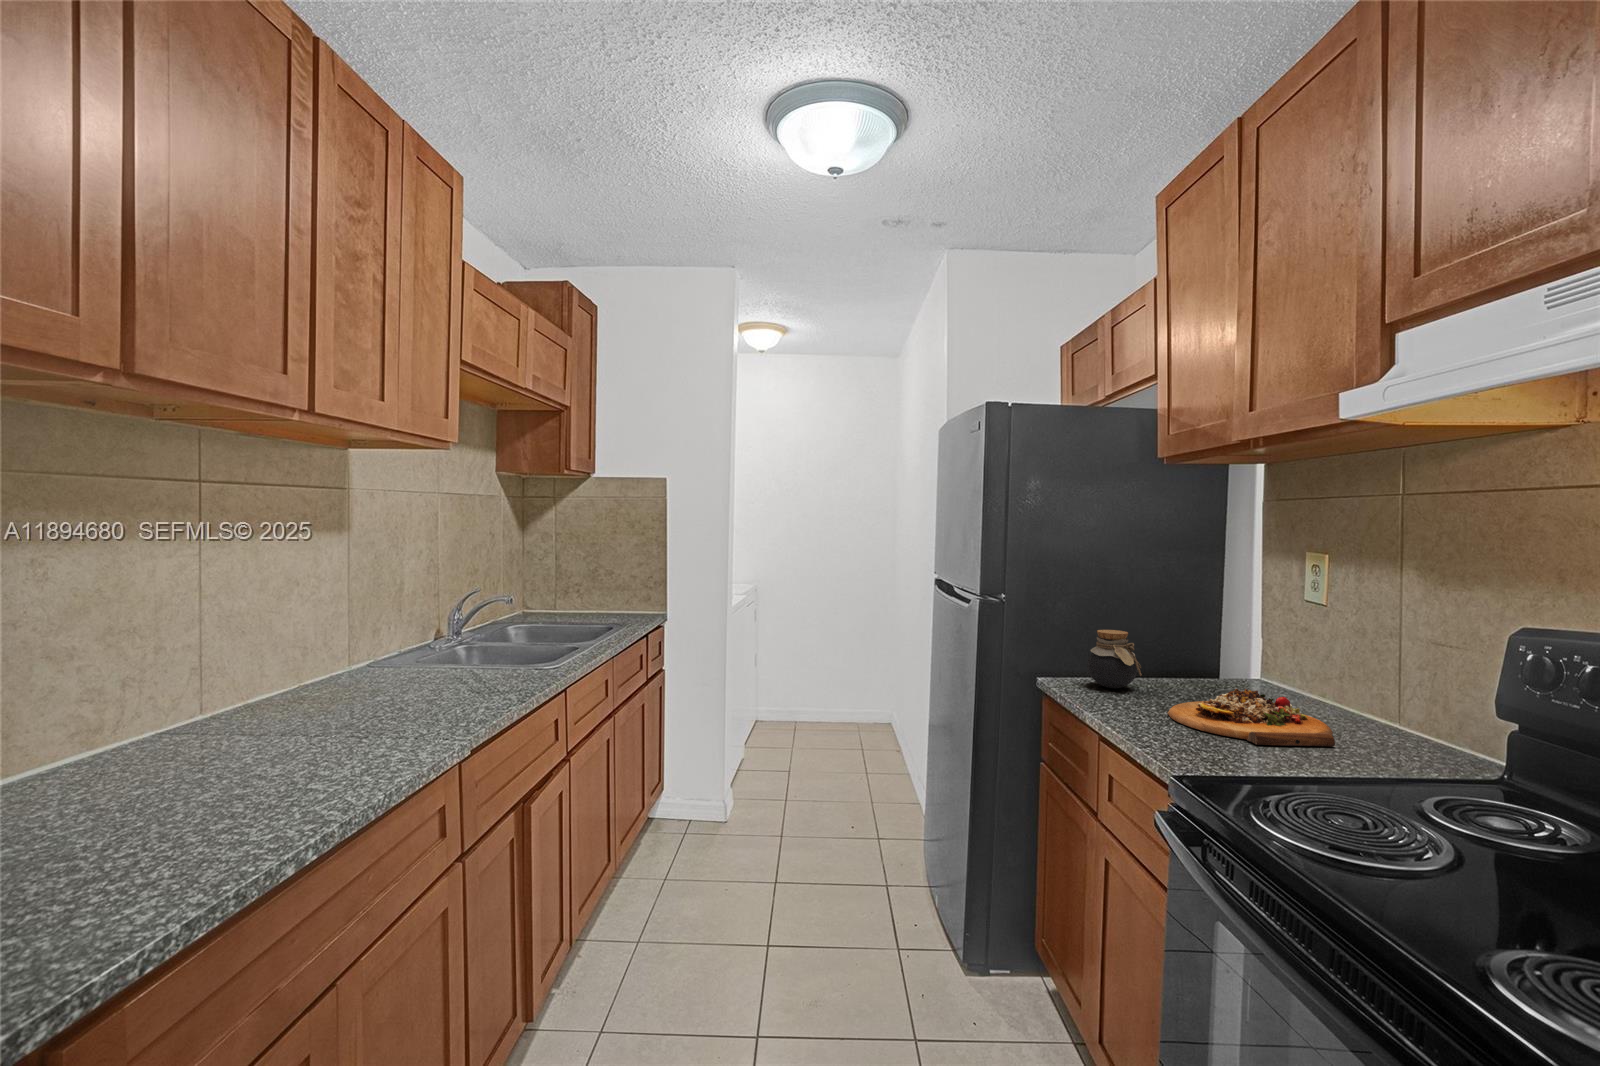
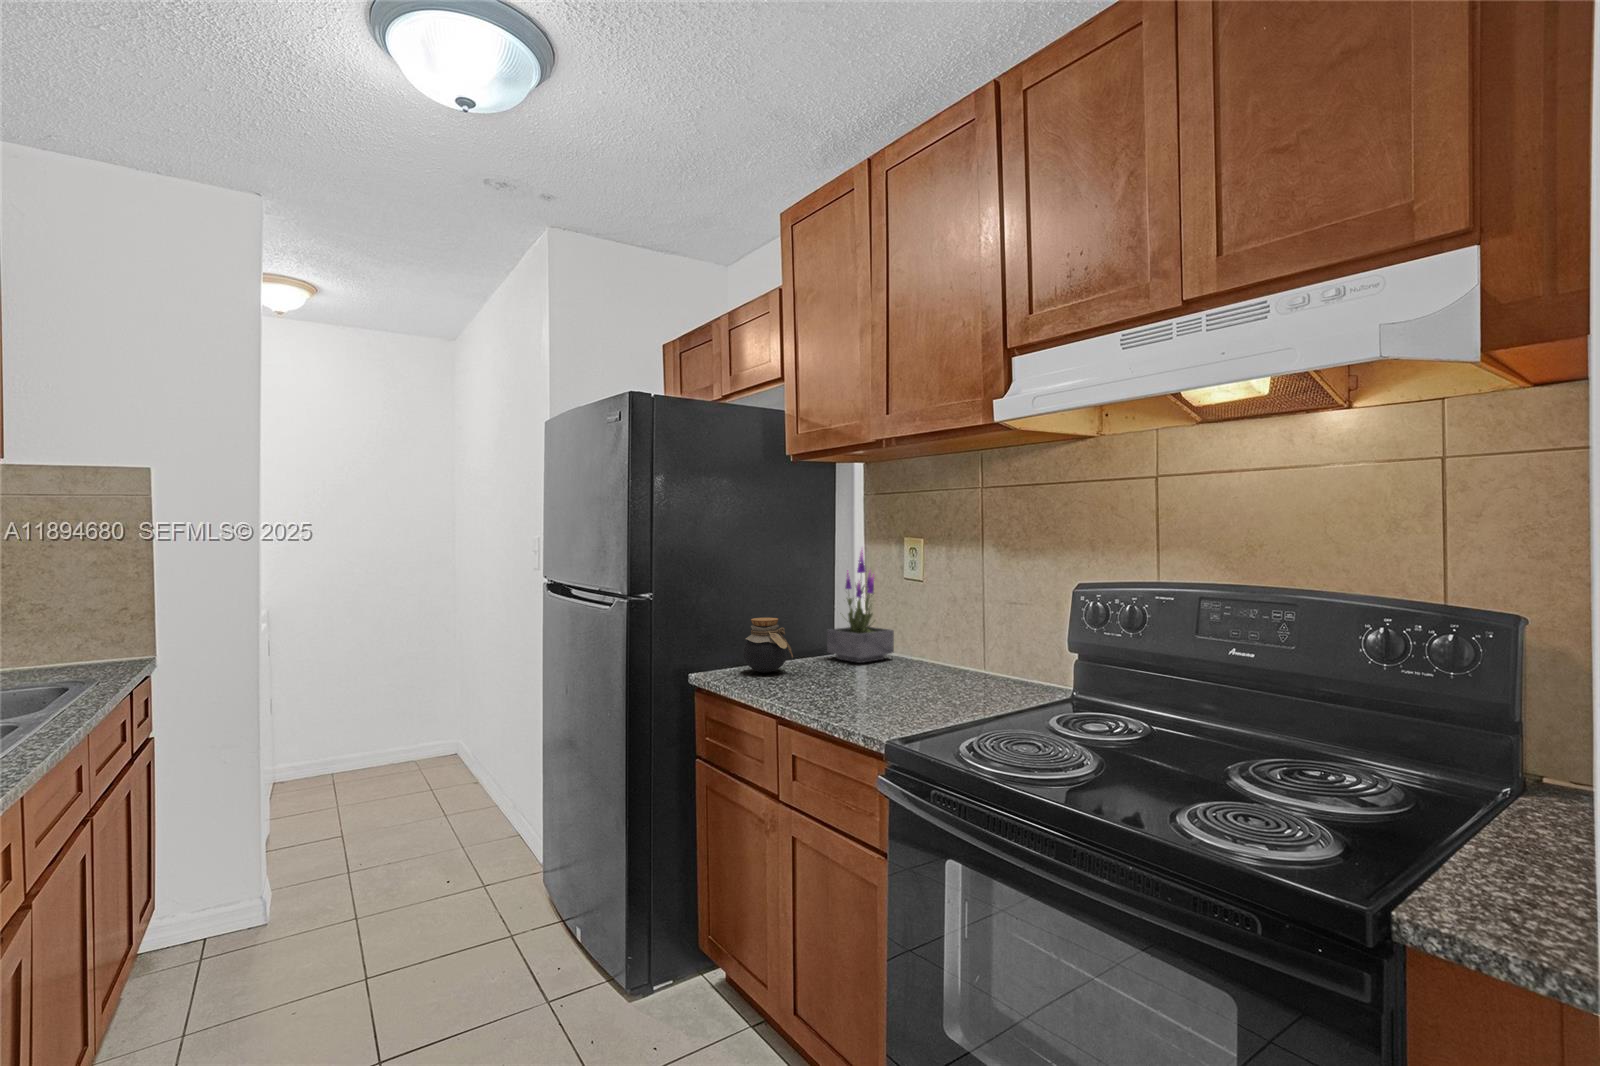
potted plant: none [1199,559,1288,693] -> present [827,550,894,663]
cutting board: present [1168,689,1336,747] -> none [828,656,961,701]

